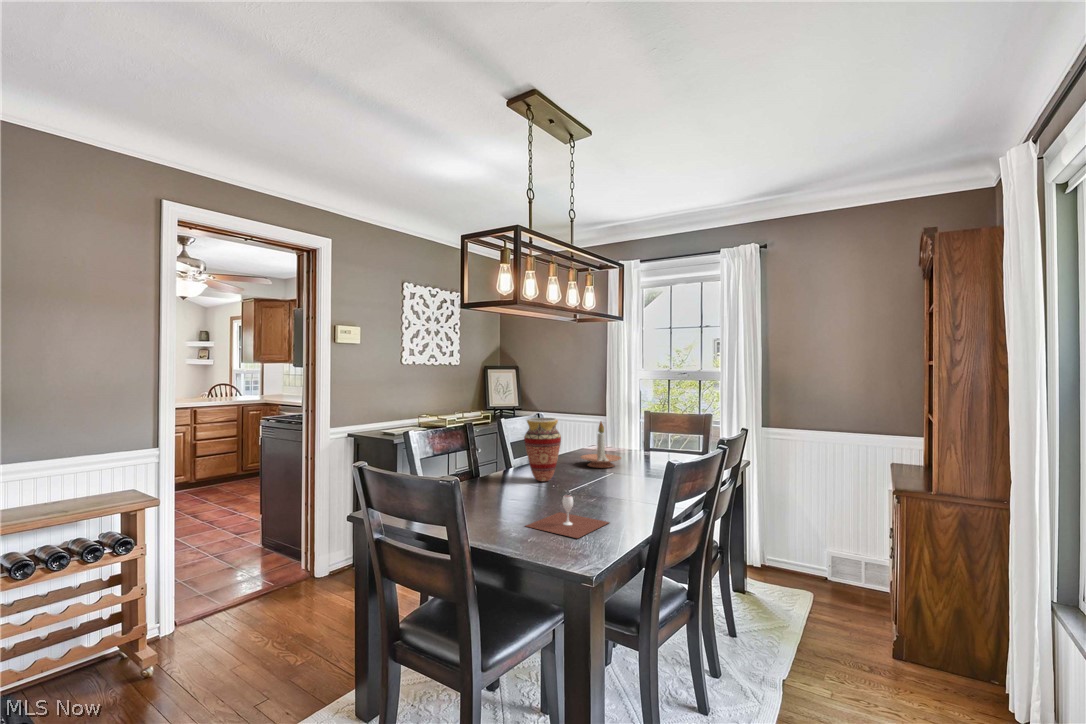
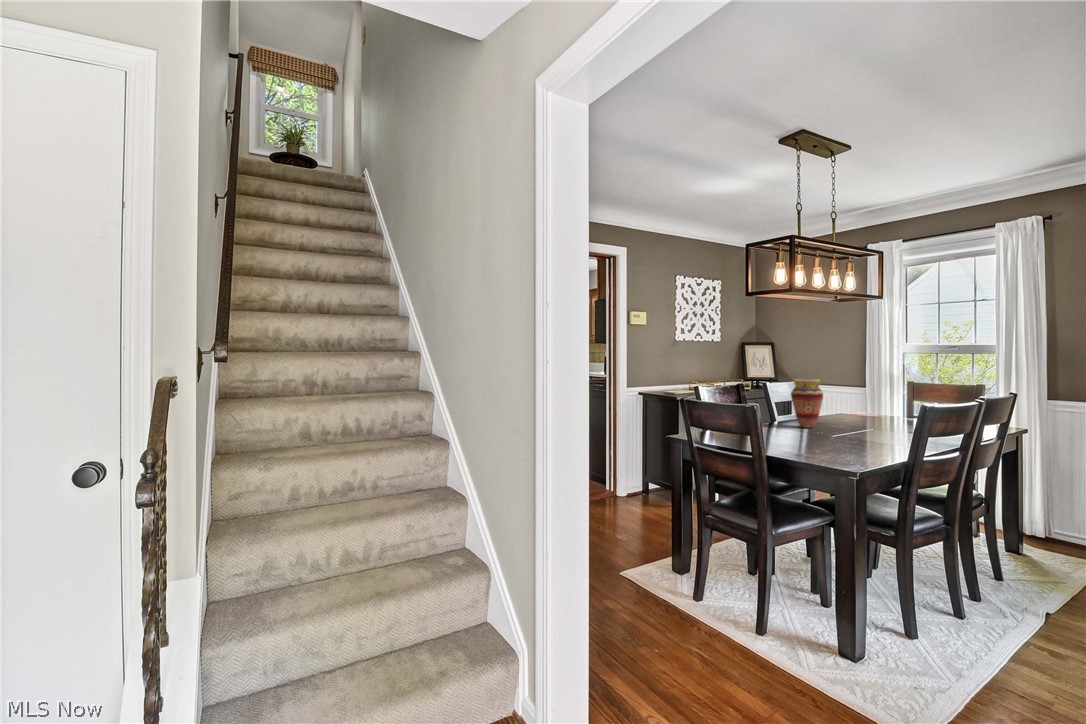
candle holder: present [581,422,621,468] -> none [840,385,880,424]
wine glass: present [526,495,609,538] -> none [798,427,866,453]

